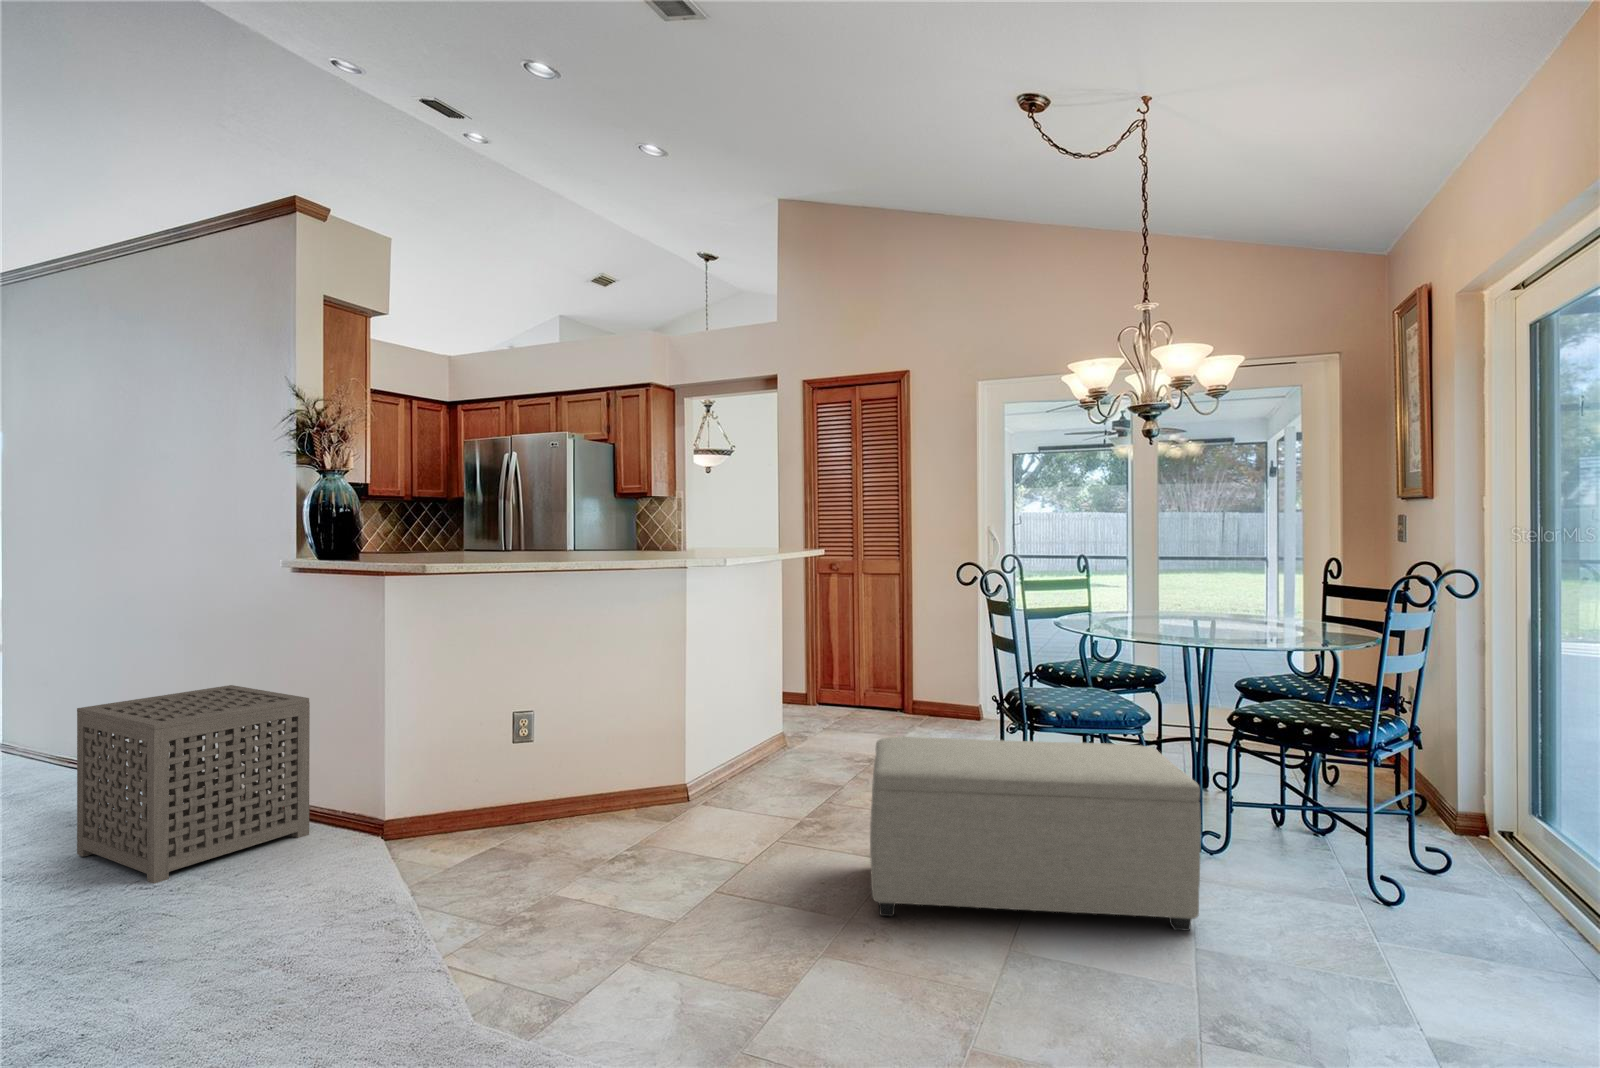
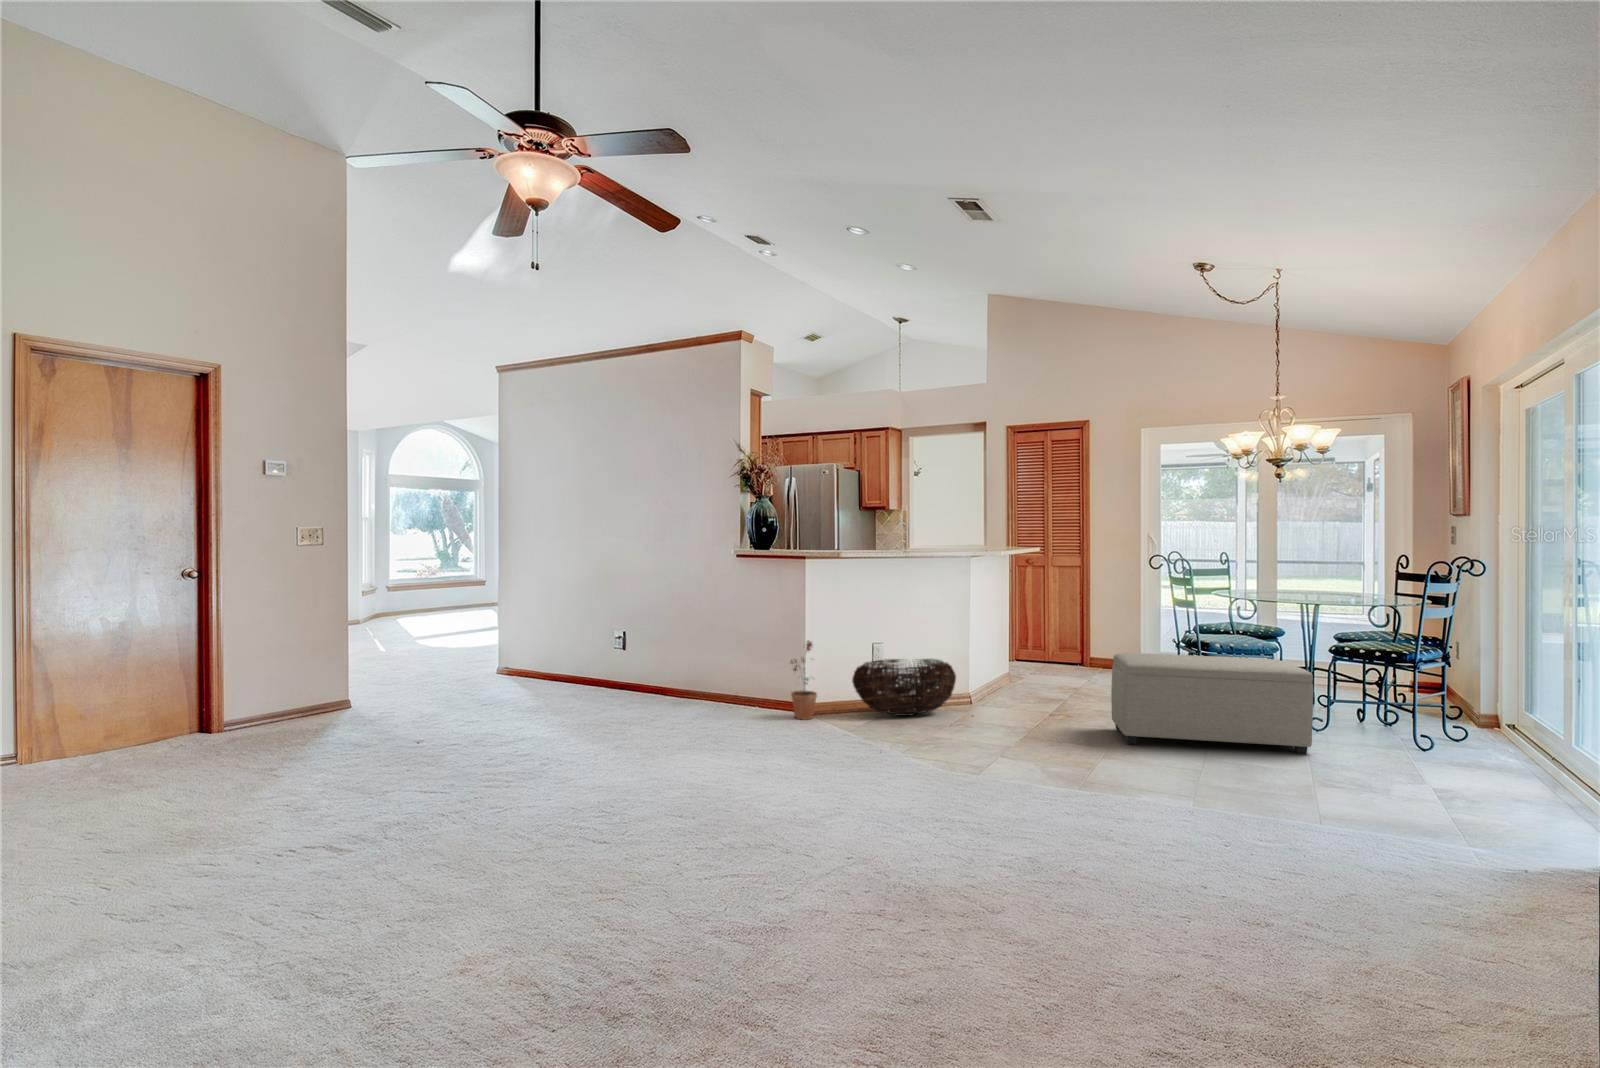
side table: present [77,685,310,884] -> none [645,623,762,723]
potted plant: none [323,720,382,864] -> present [791,641,817,719]
basket: none [448,745,640,846] -> present [852,659,956,716]

